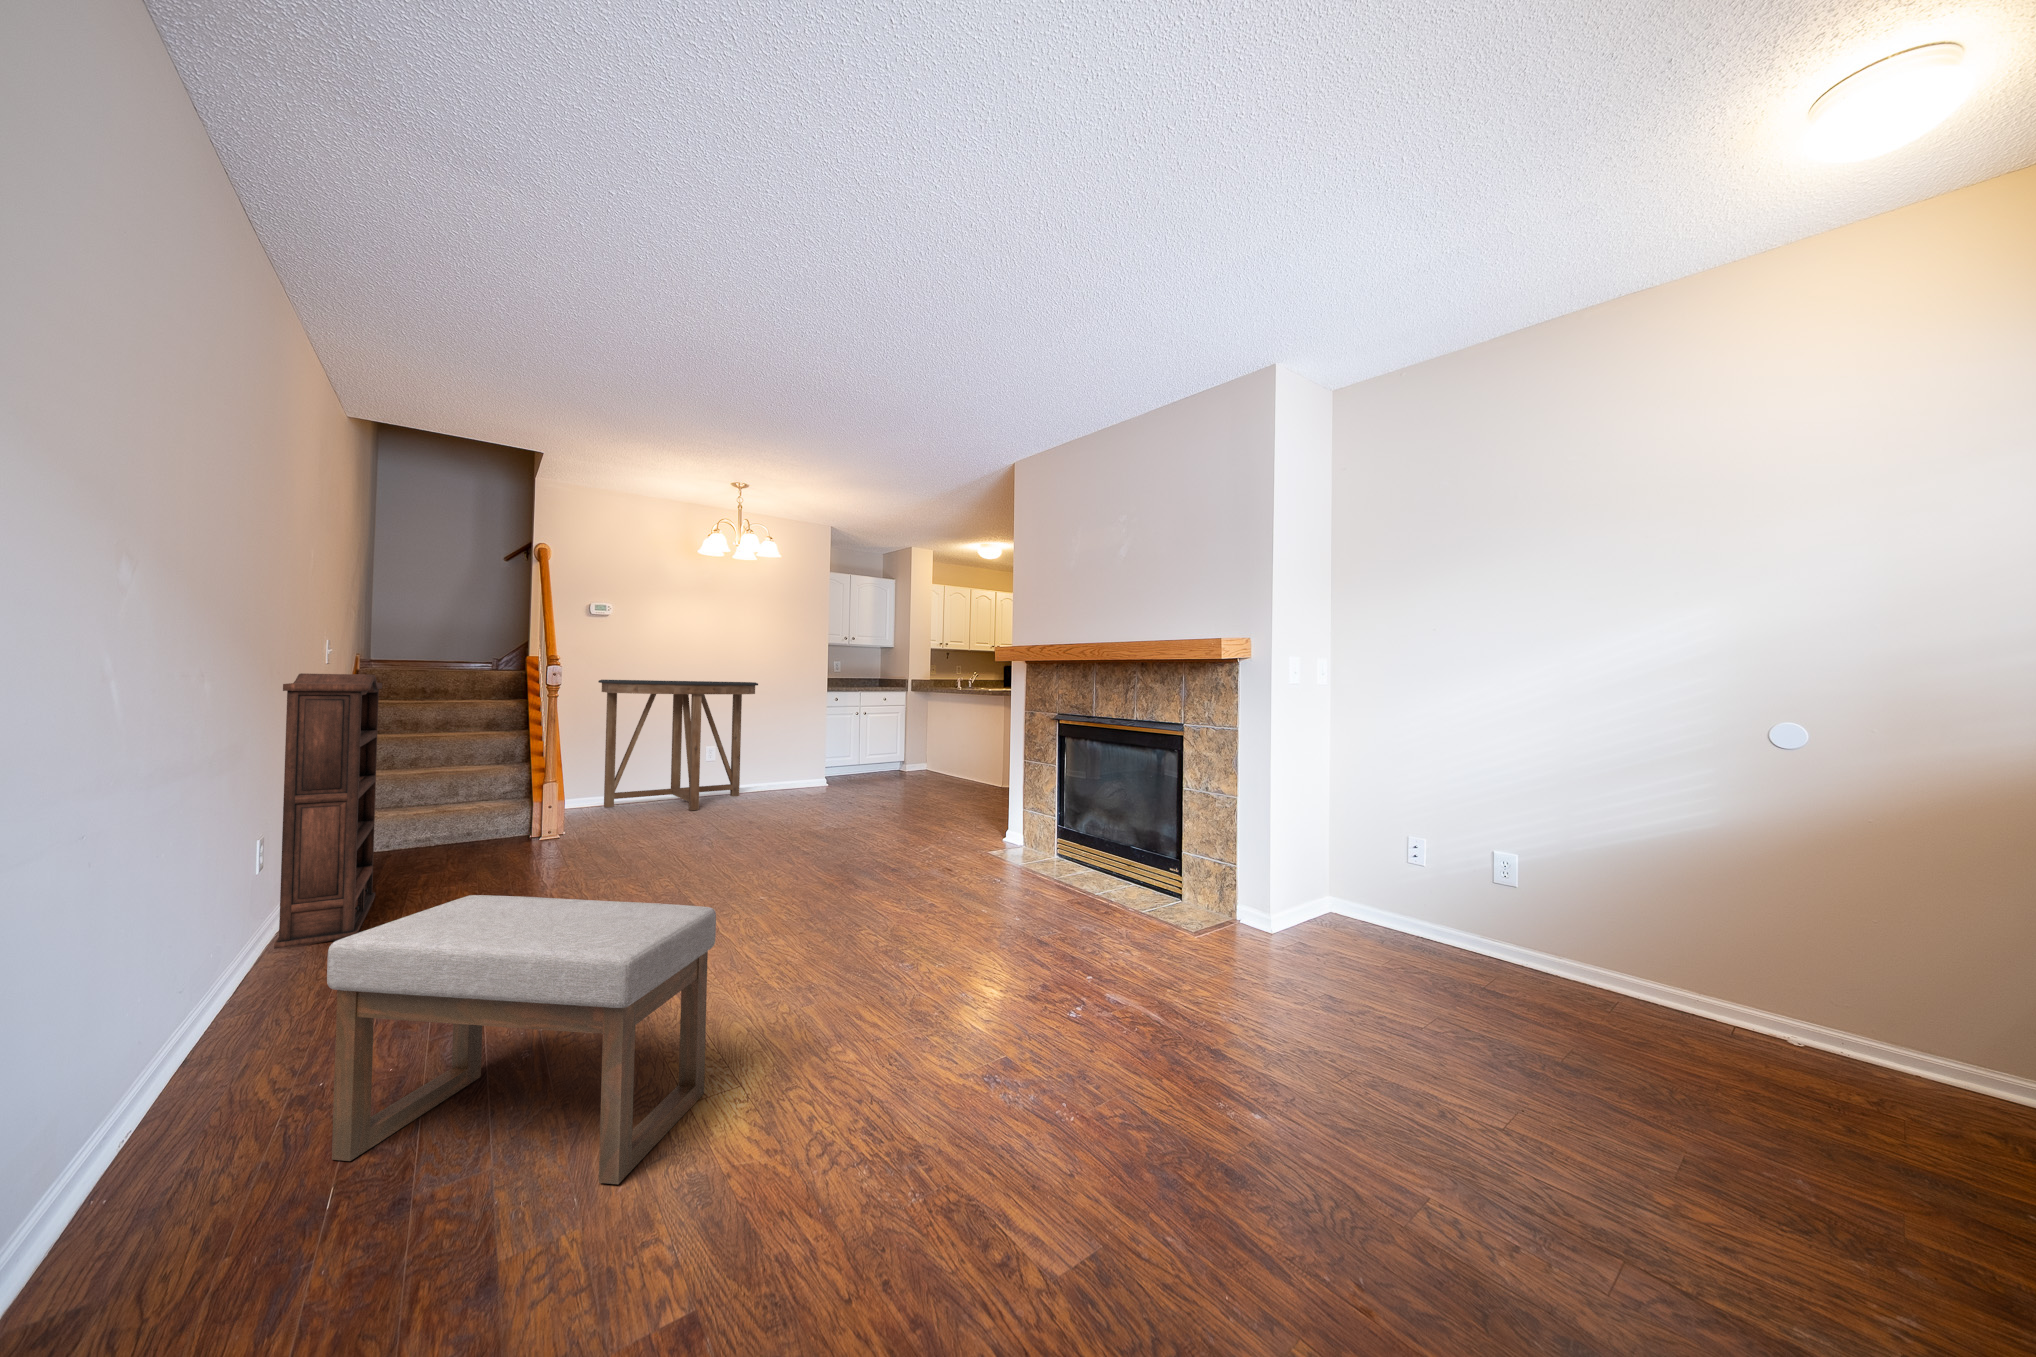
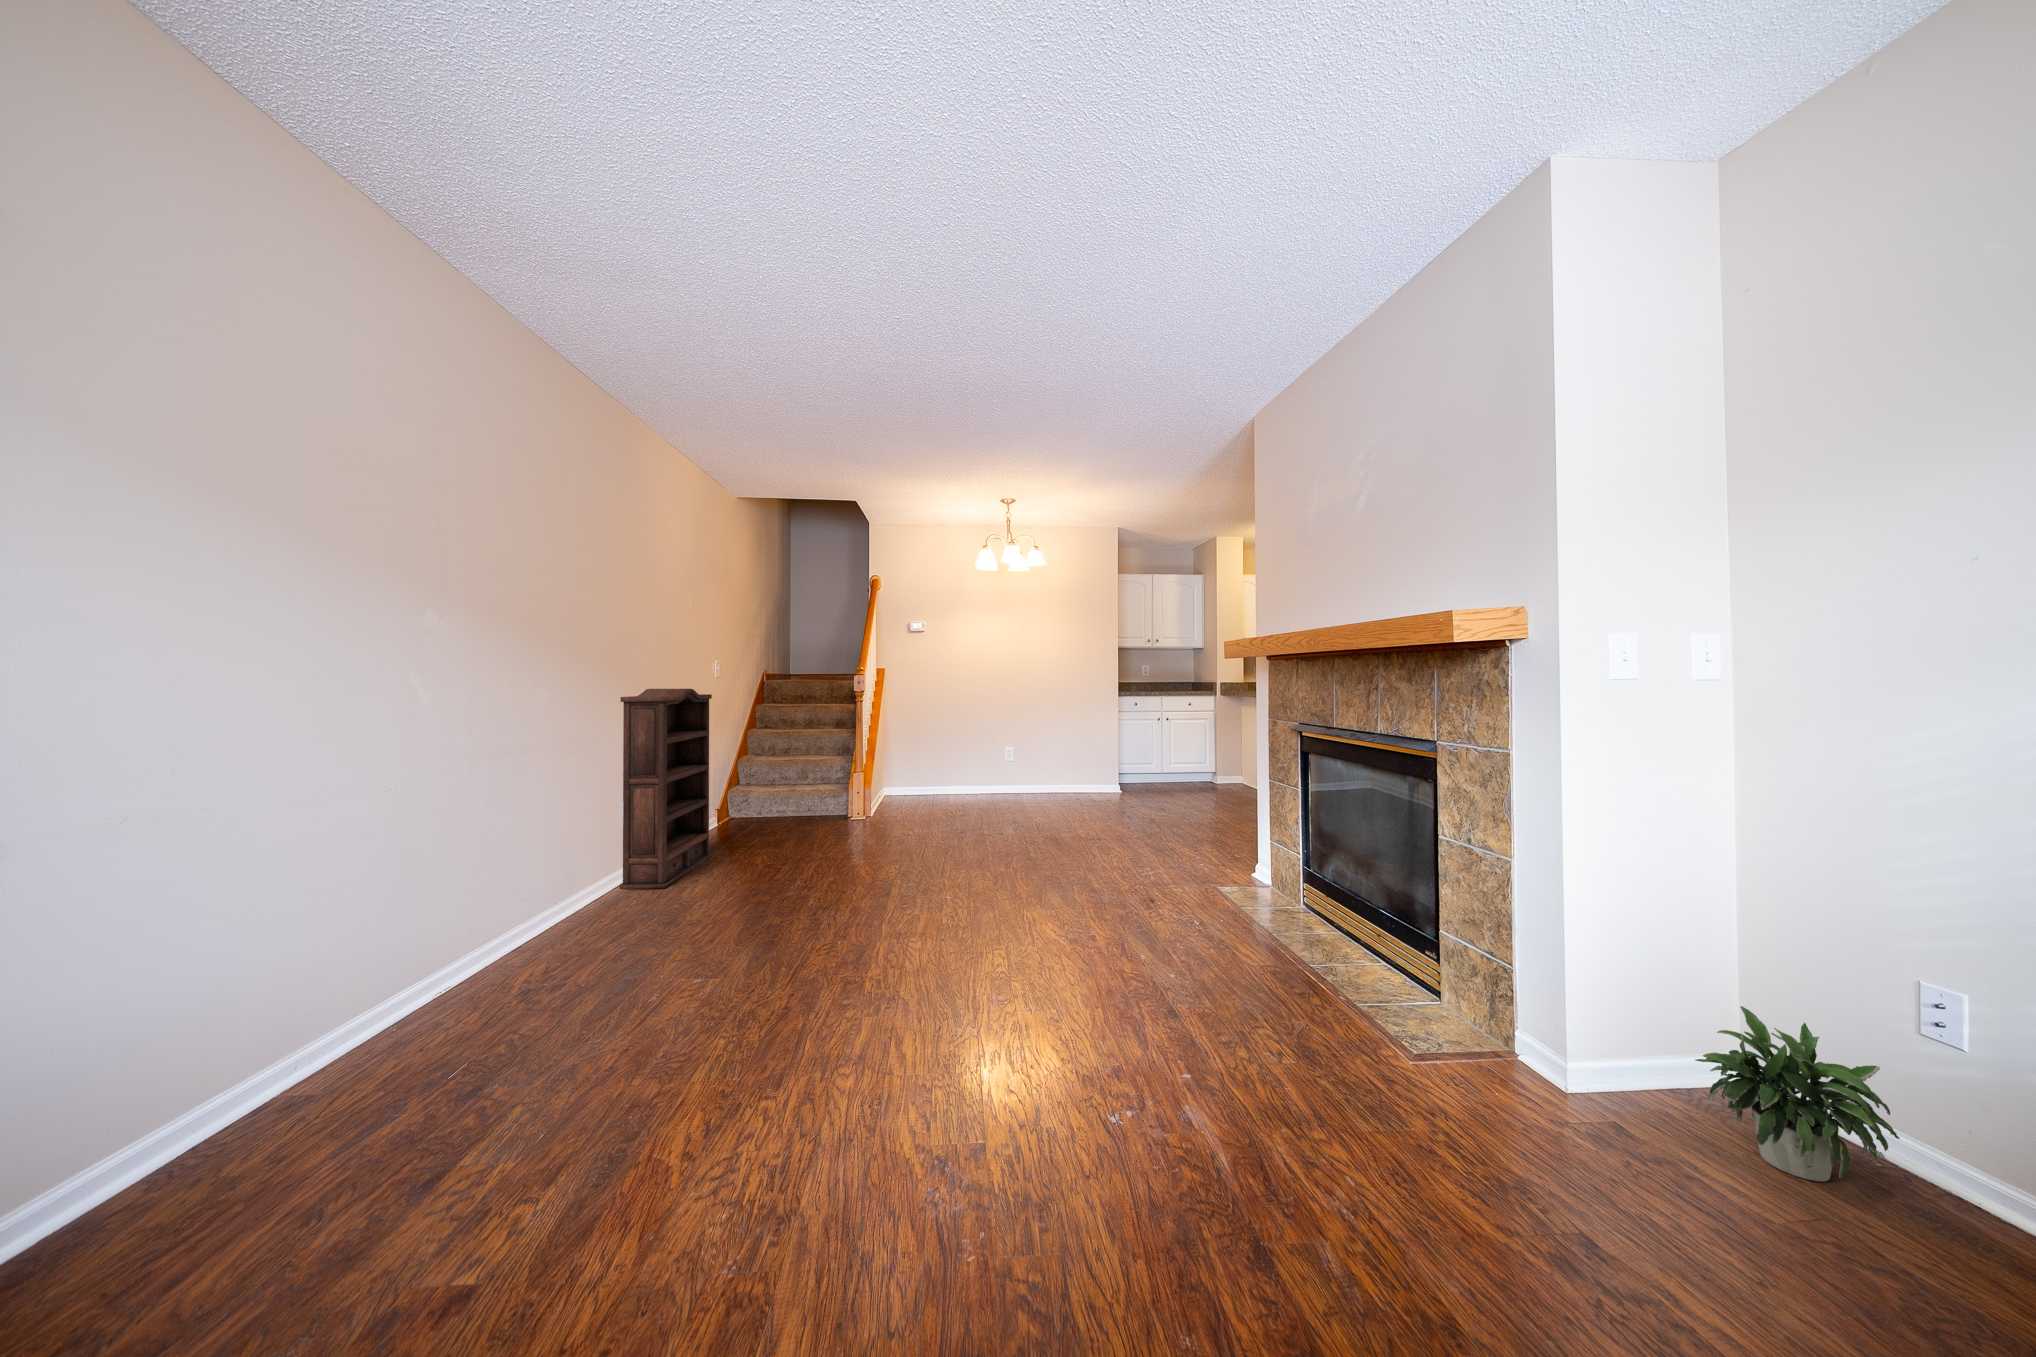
console table: present [598,680,758,810] -> none [915,687,1044,806]
potted plant: none [1328,865,1403,944] -> present [1695,1006,1900,1181]
ottoman: present [327,895,716,1184] -> none [441,876,695,1184]

